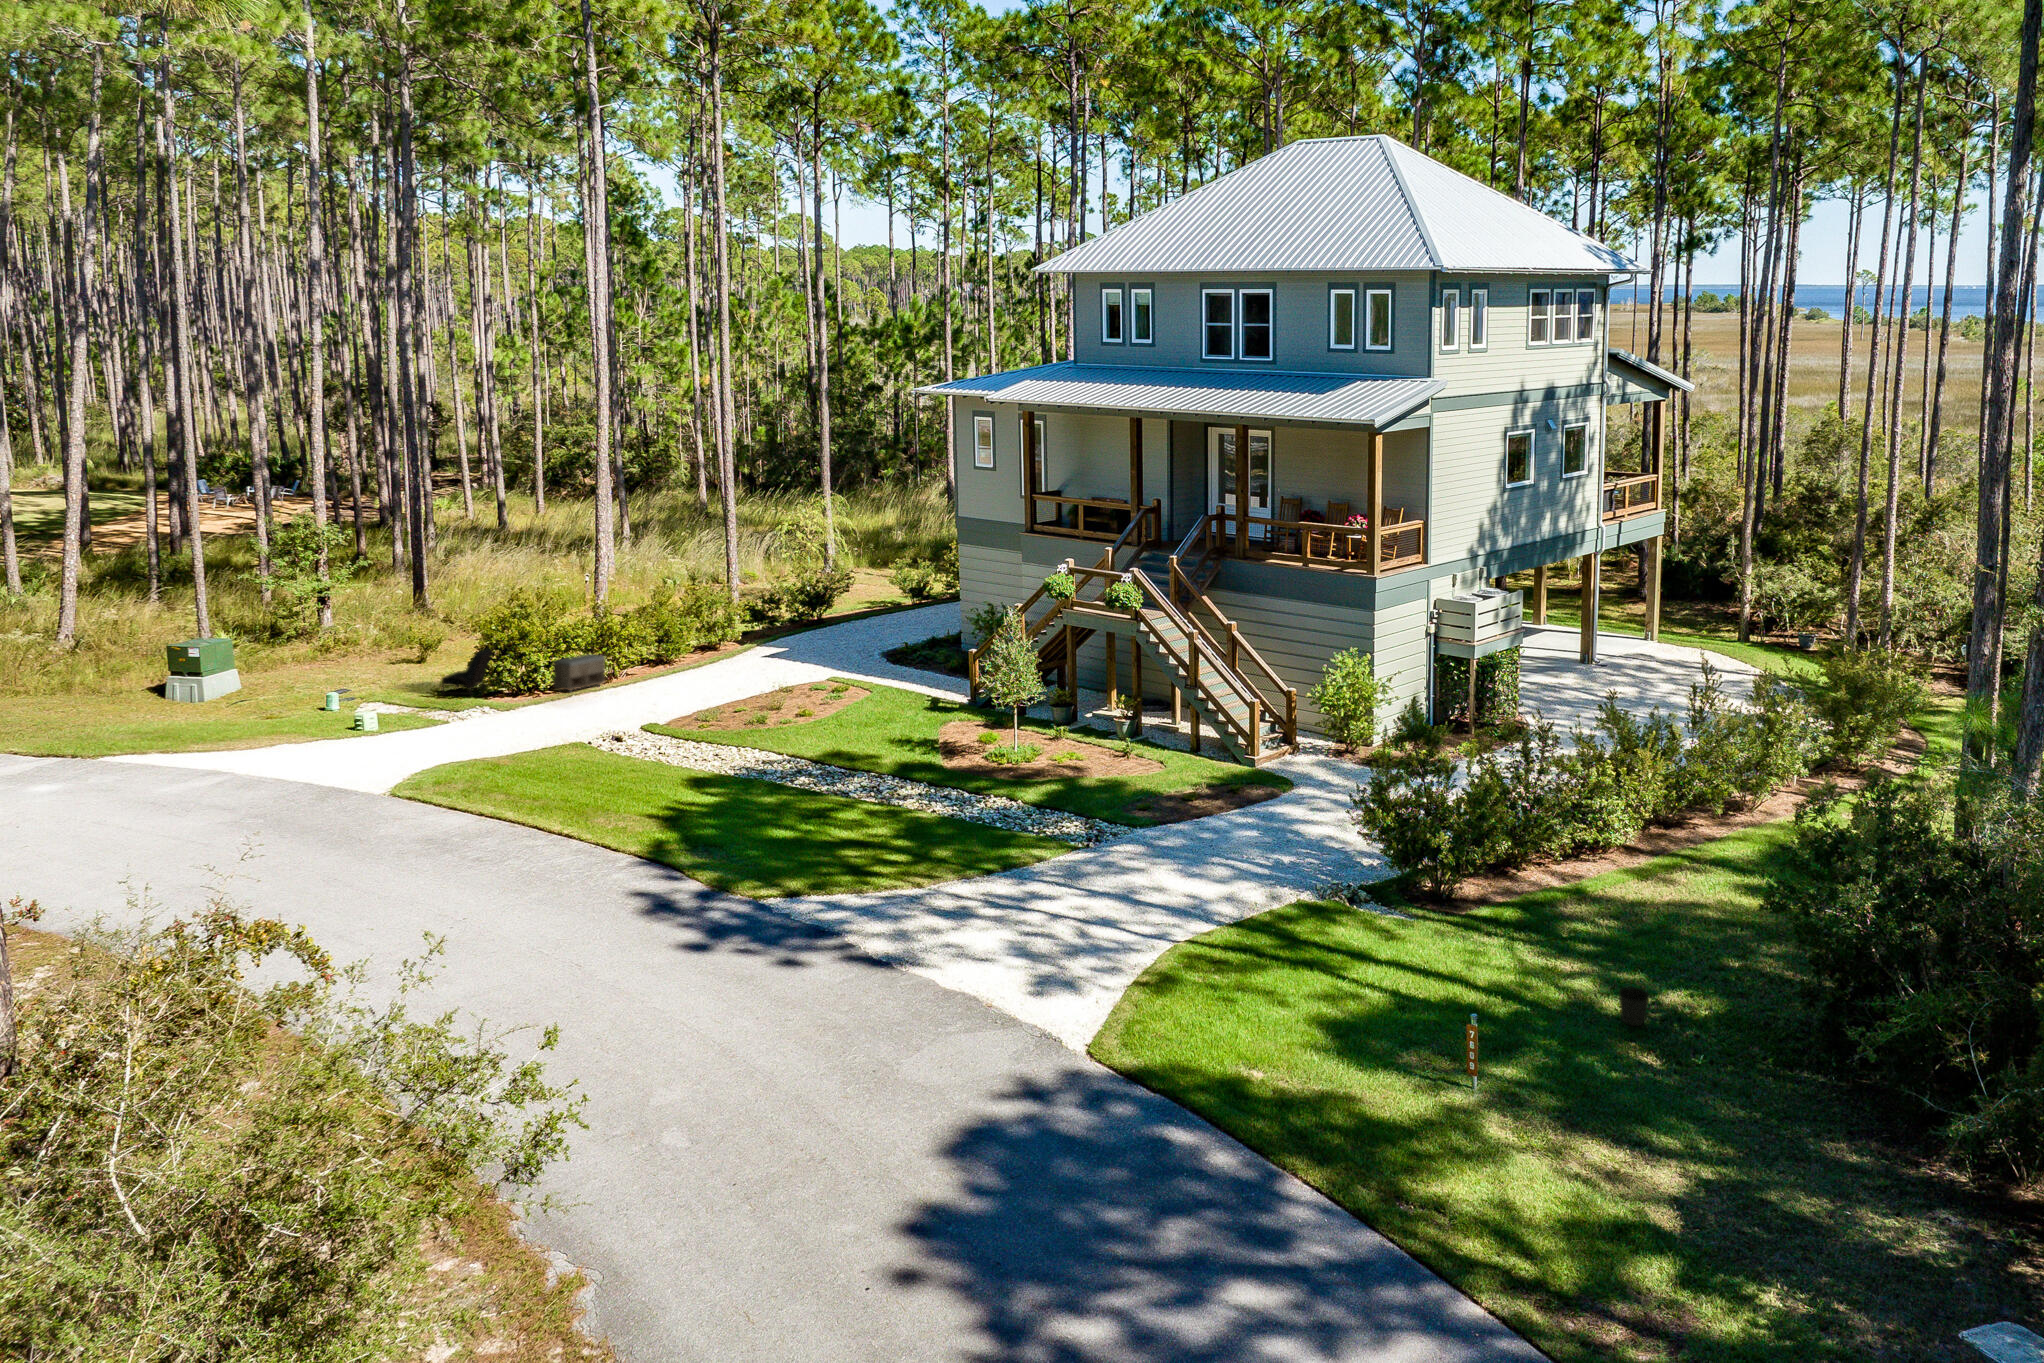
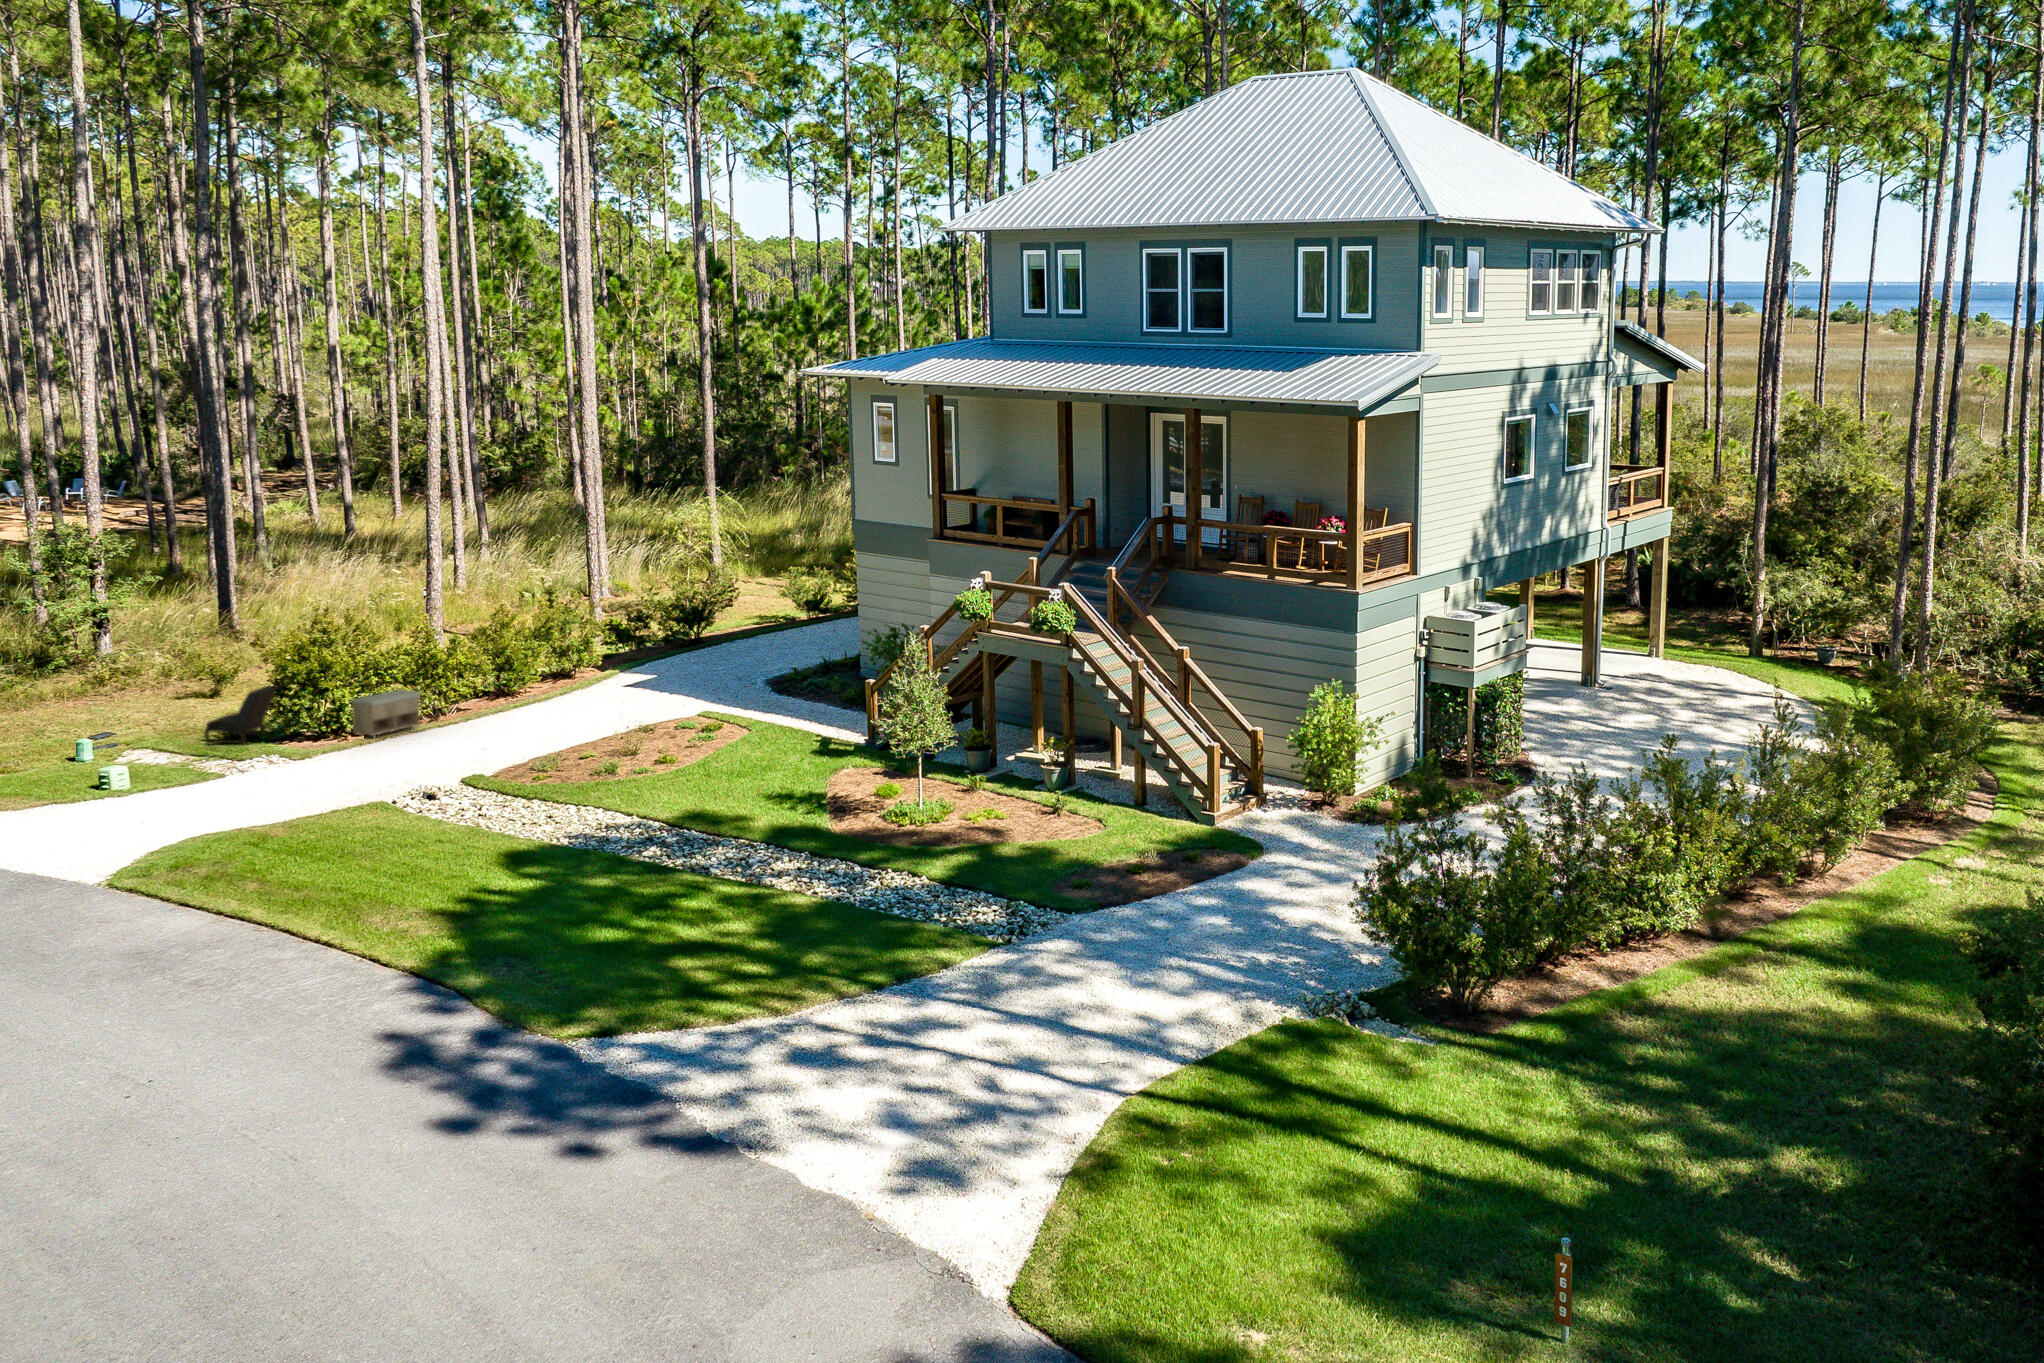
potted plant: none [1635,817,1665,855] -> present [1701,893,1733,938]
bucket: present [1619,987,1650,1026] -> none [1740,1163,1785,1223]

